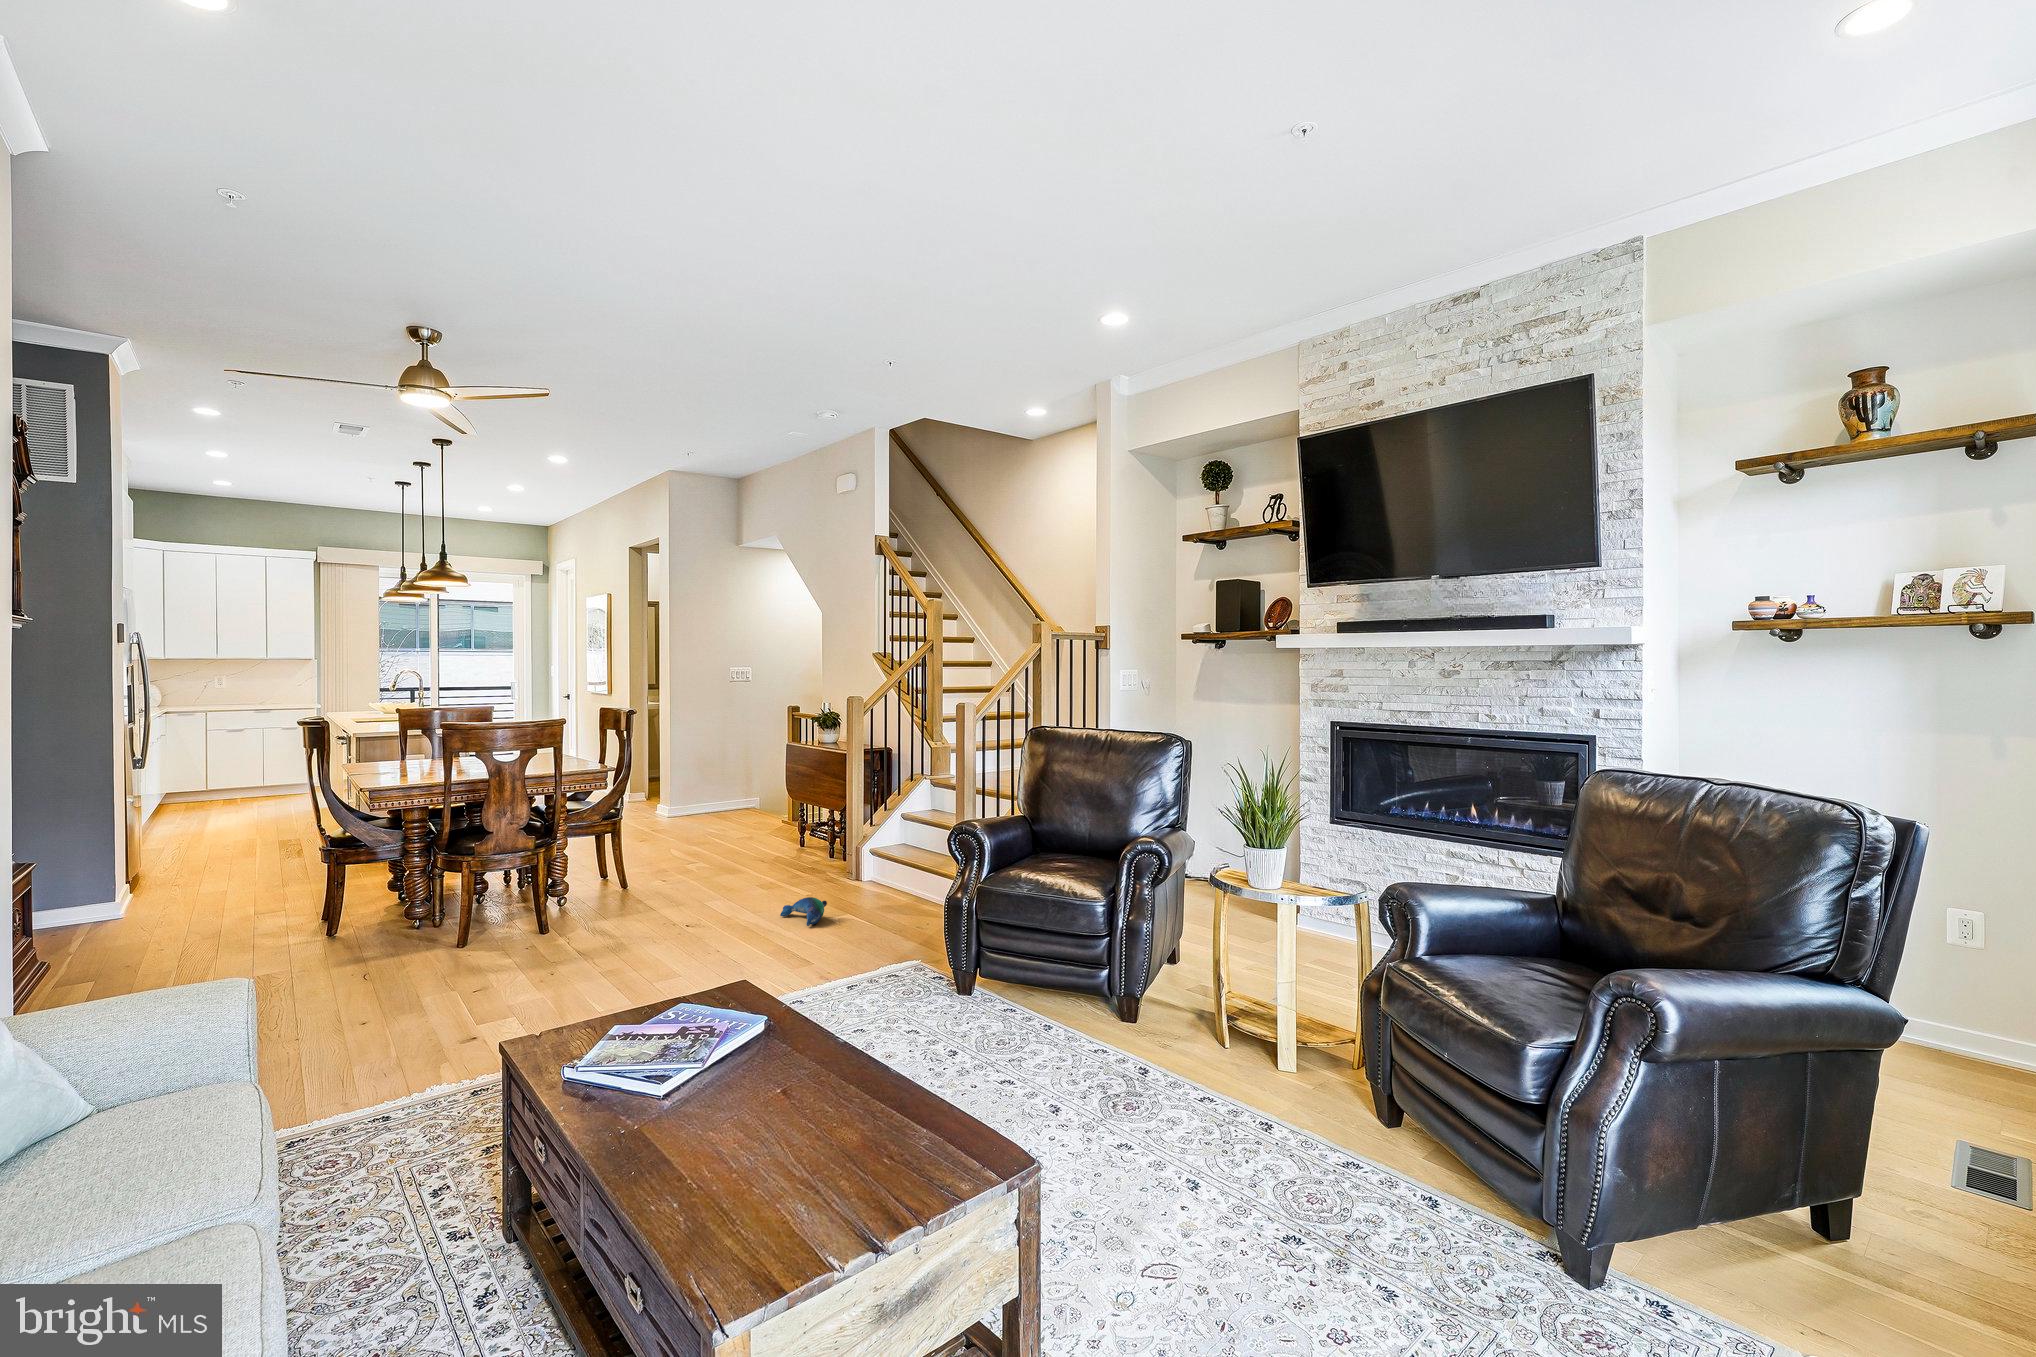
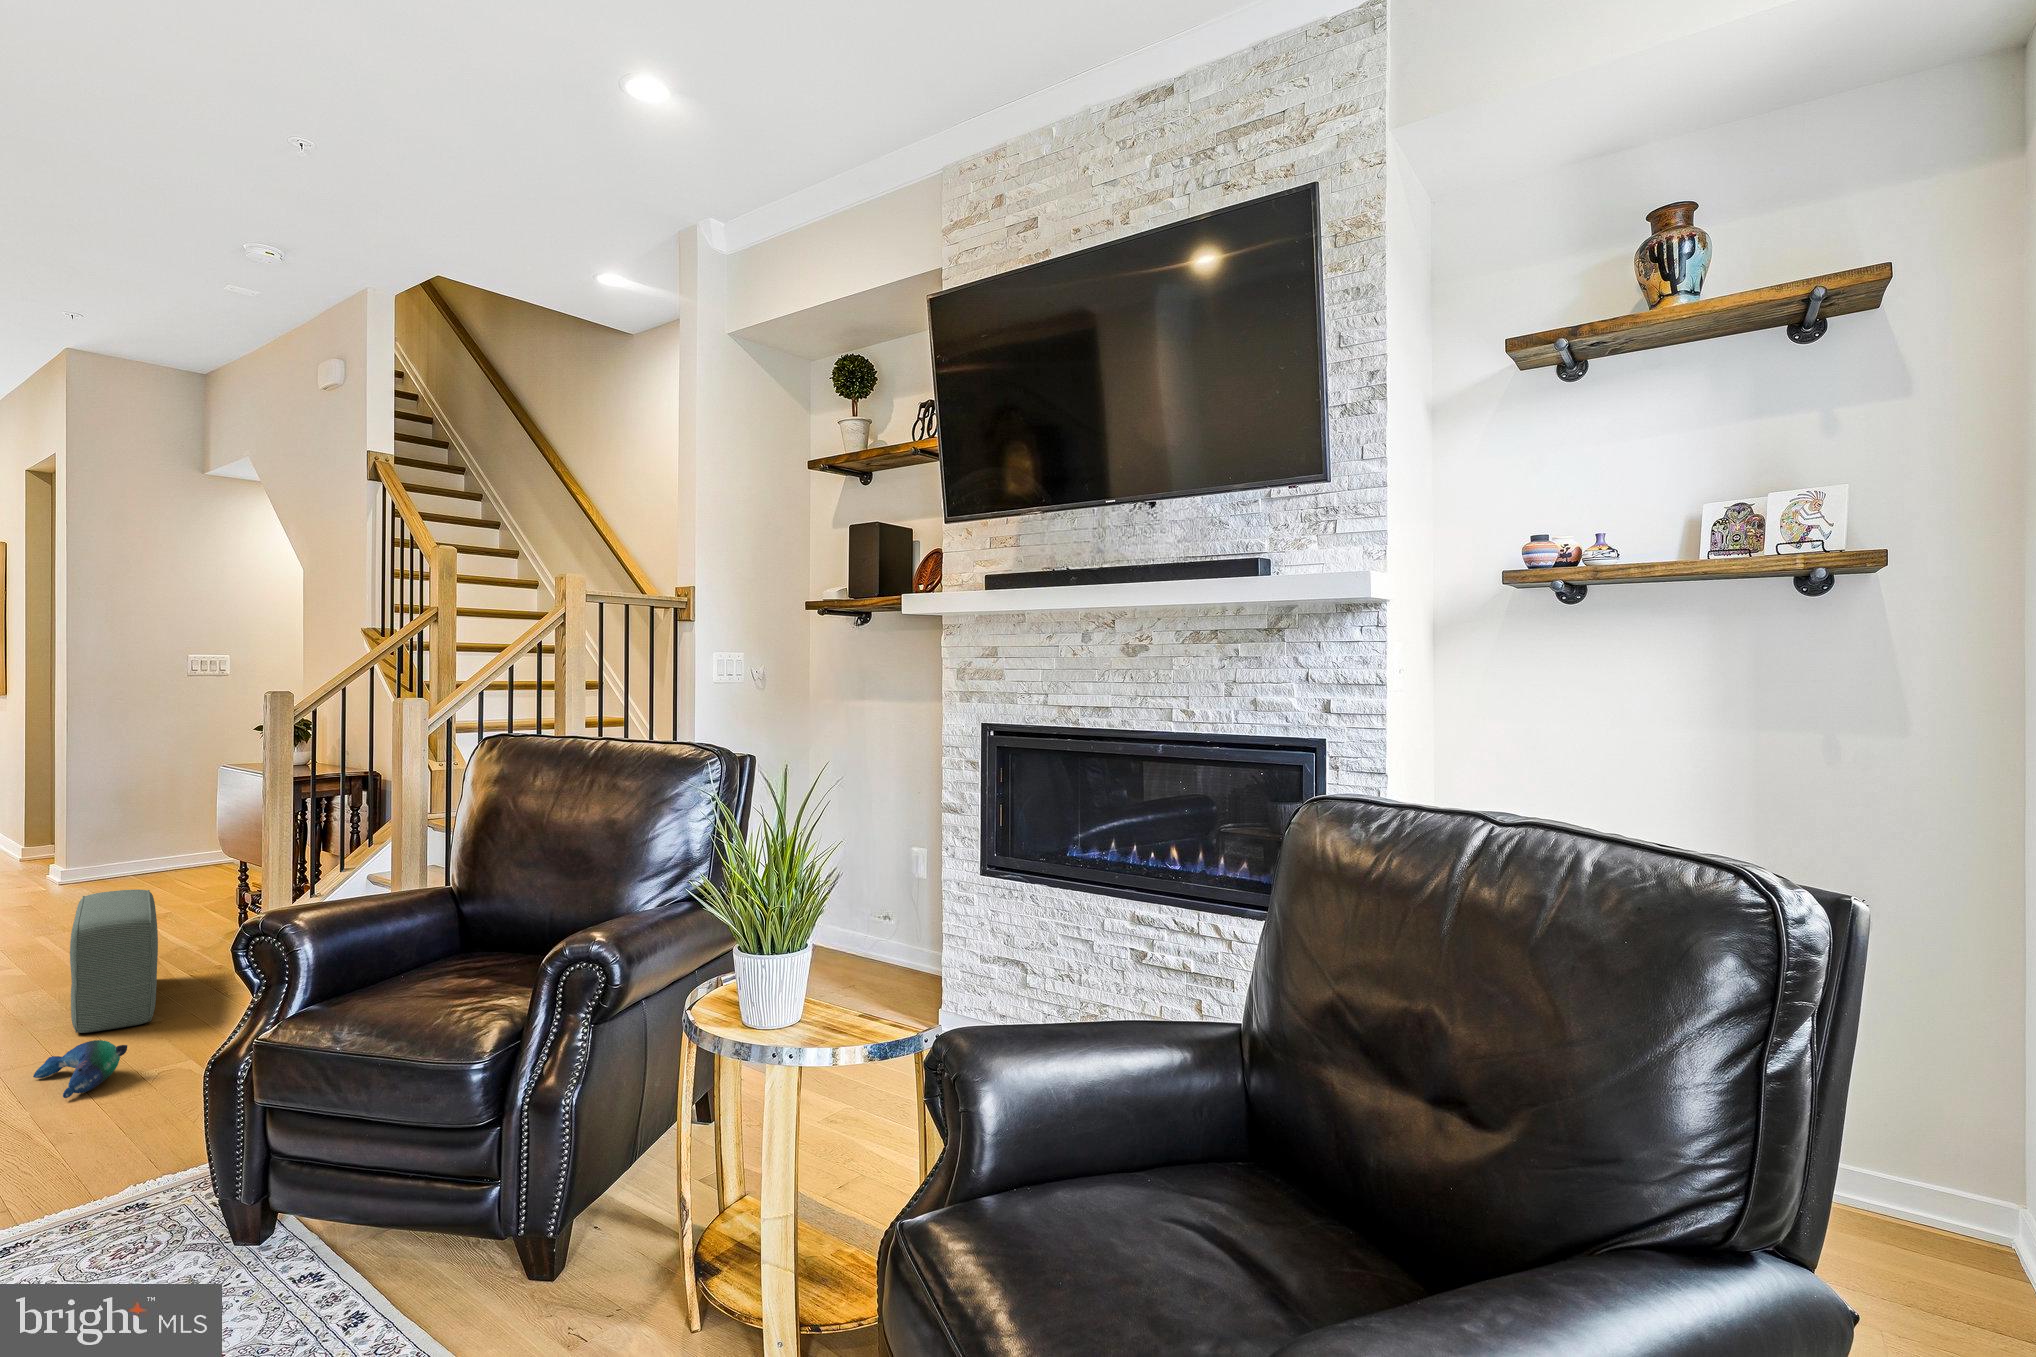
pouf: none [755,817,813,896] -> present [70,889,158,1033]

